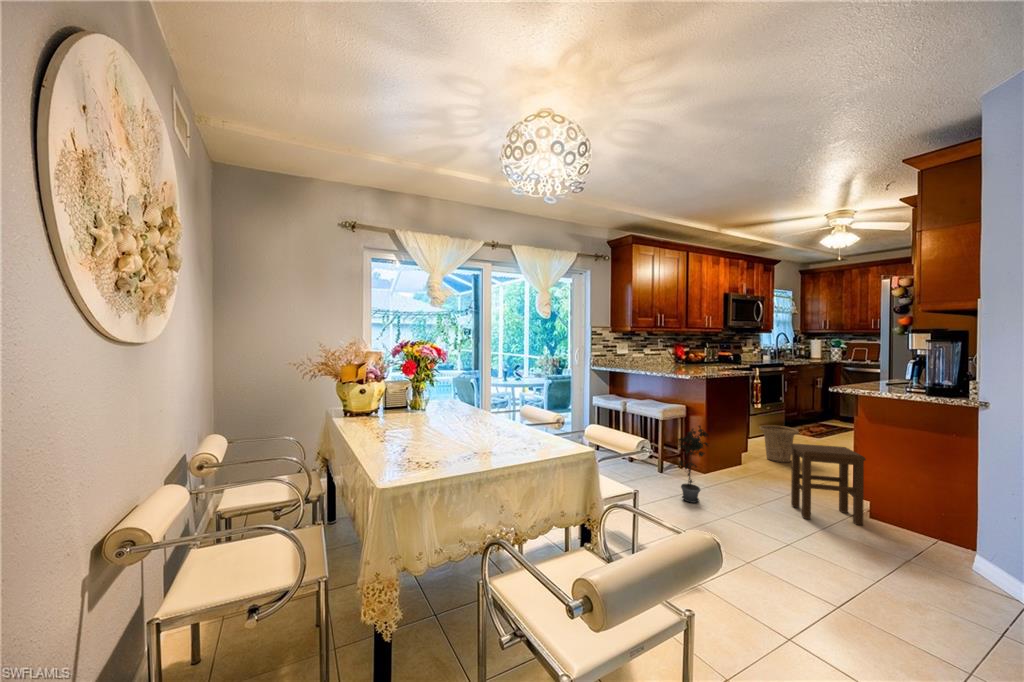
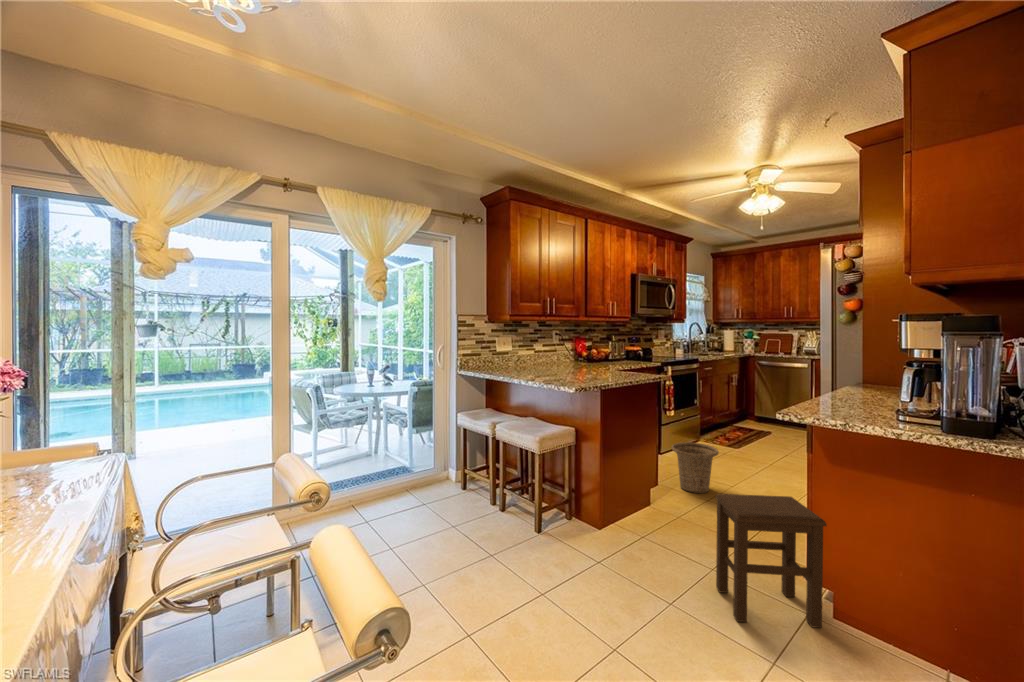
potted plant: present [678,425,708,503] -> none [545,473,599,600]

